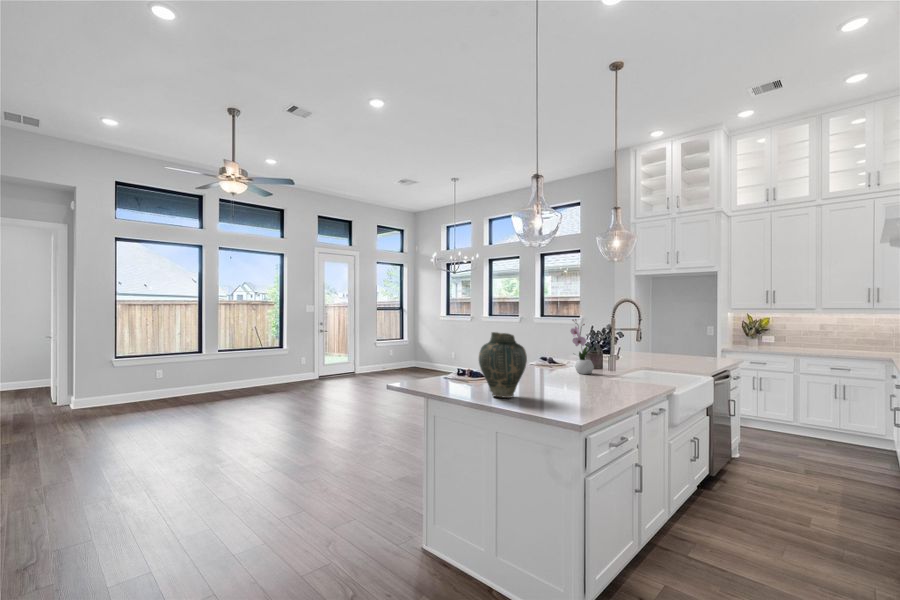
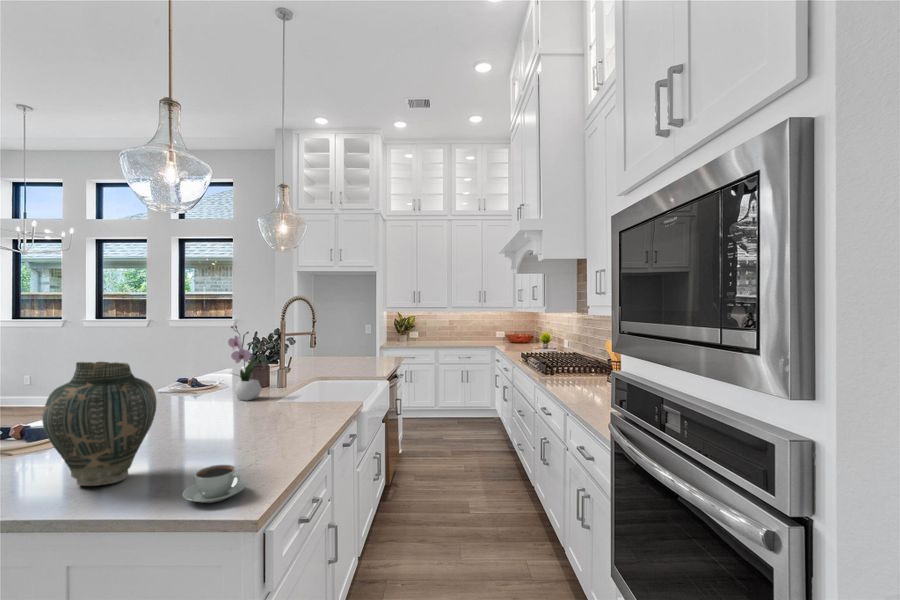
coffee cup: none [539,395,572,413] -> present [182,465,247,503]

